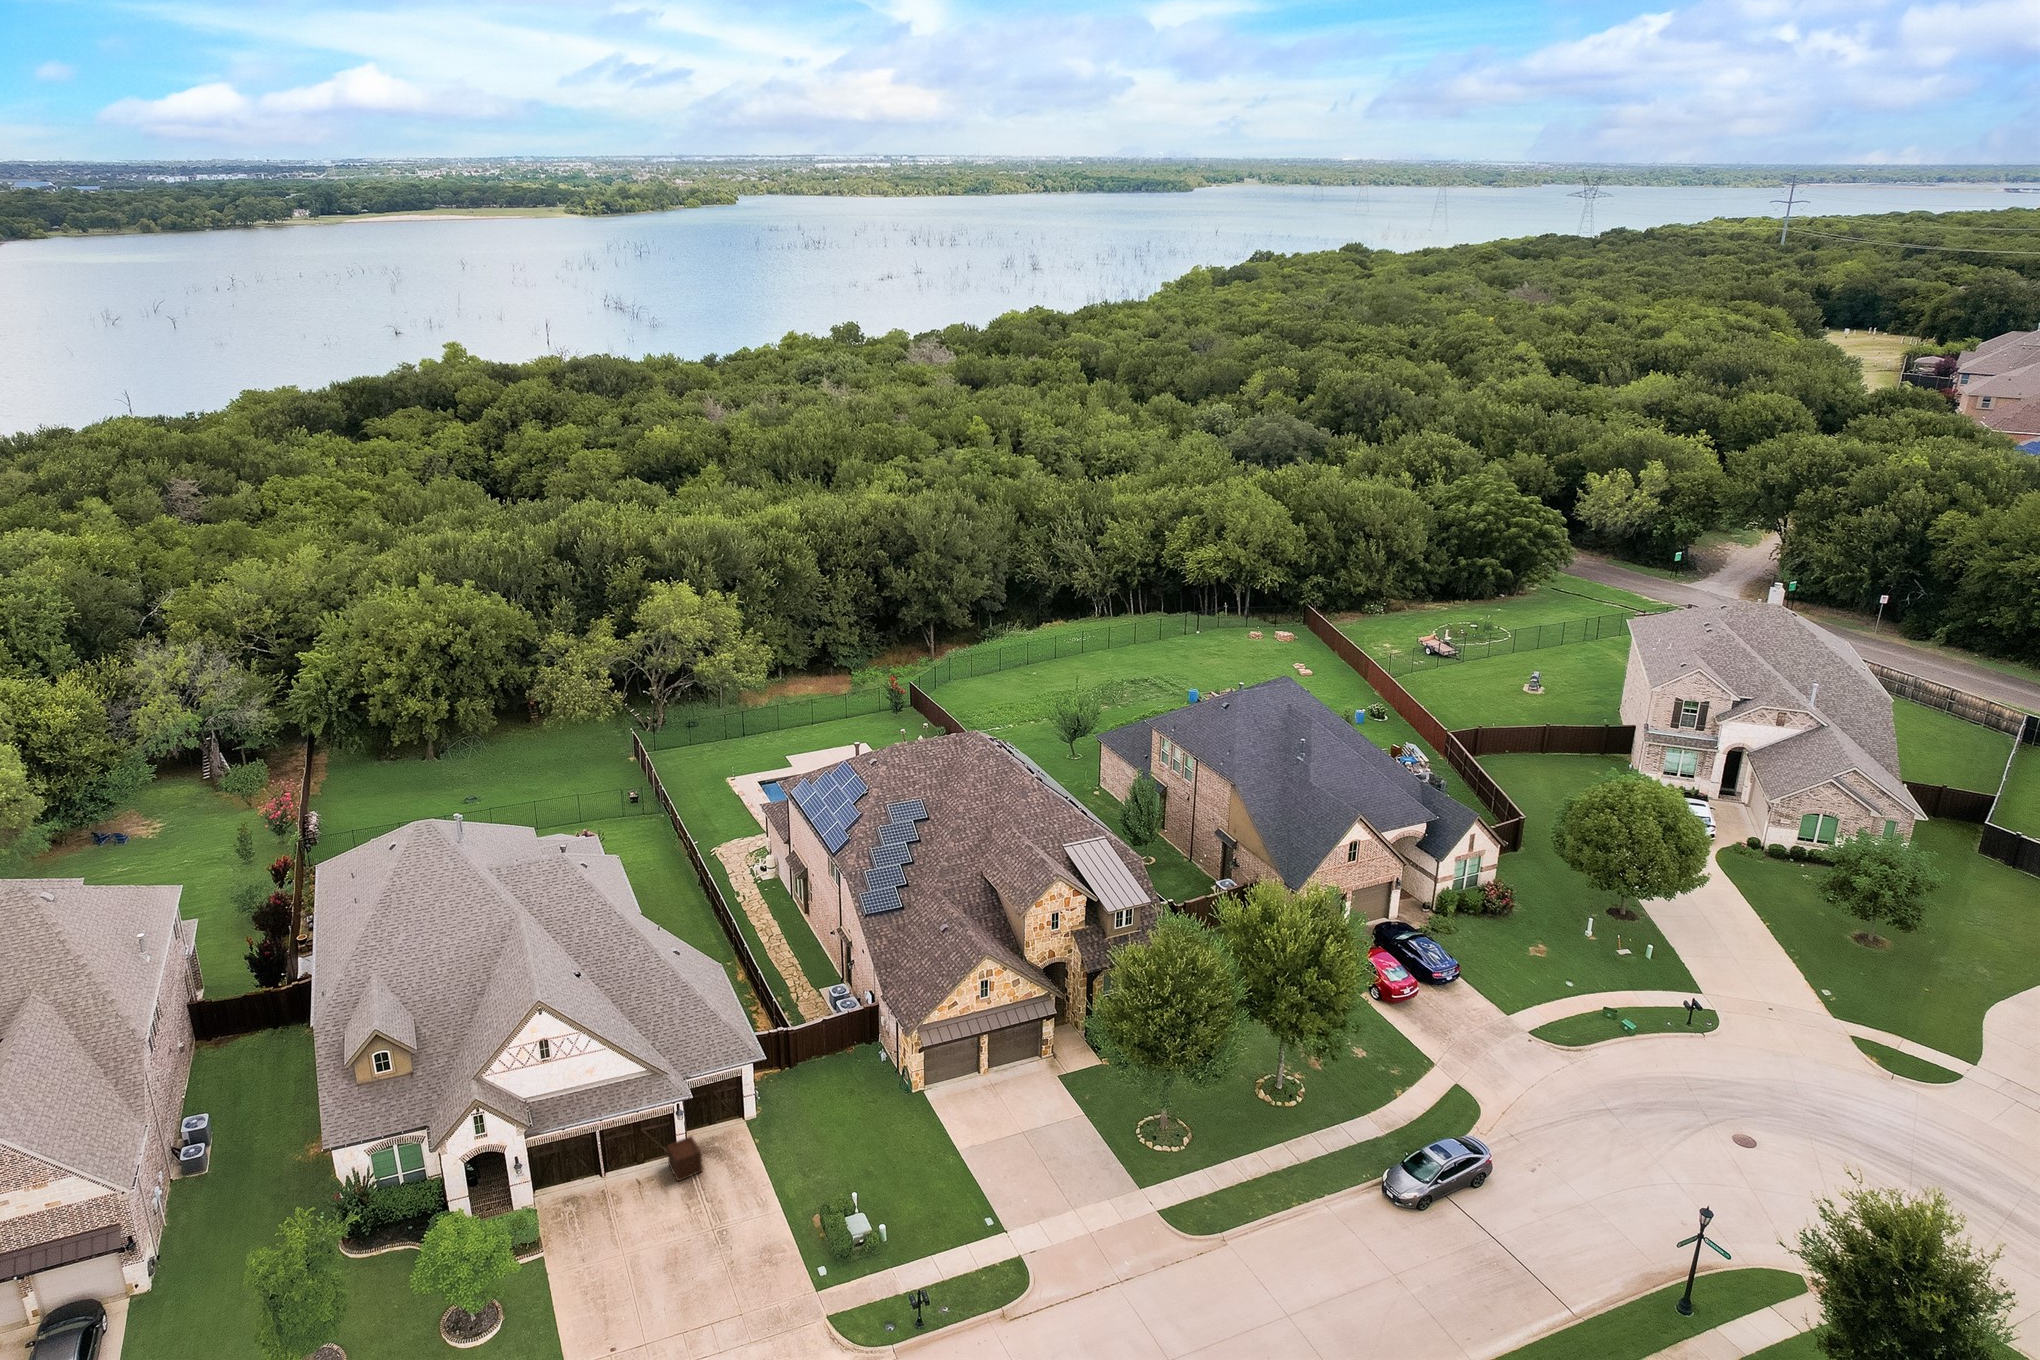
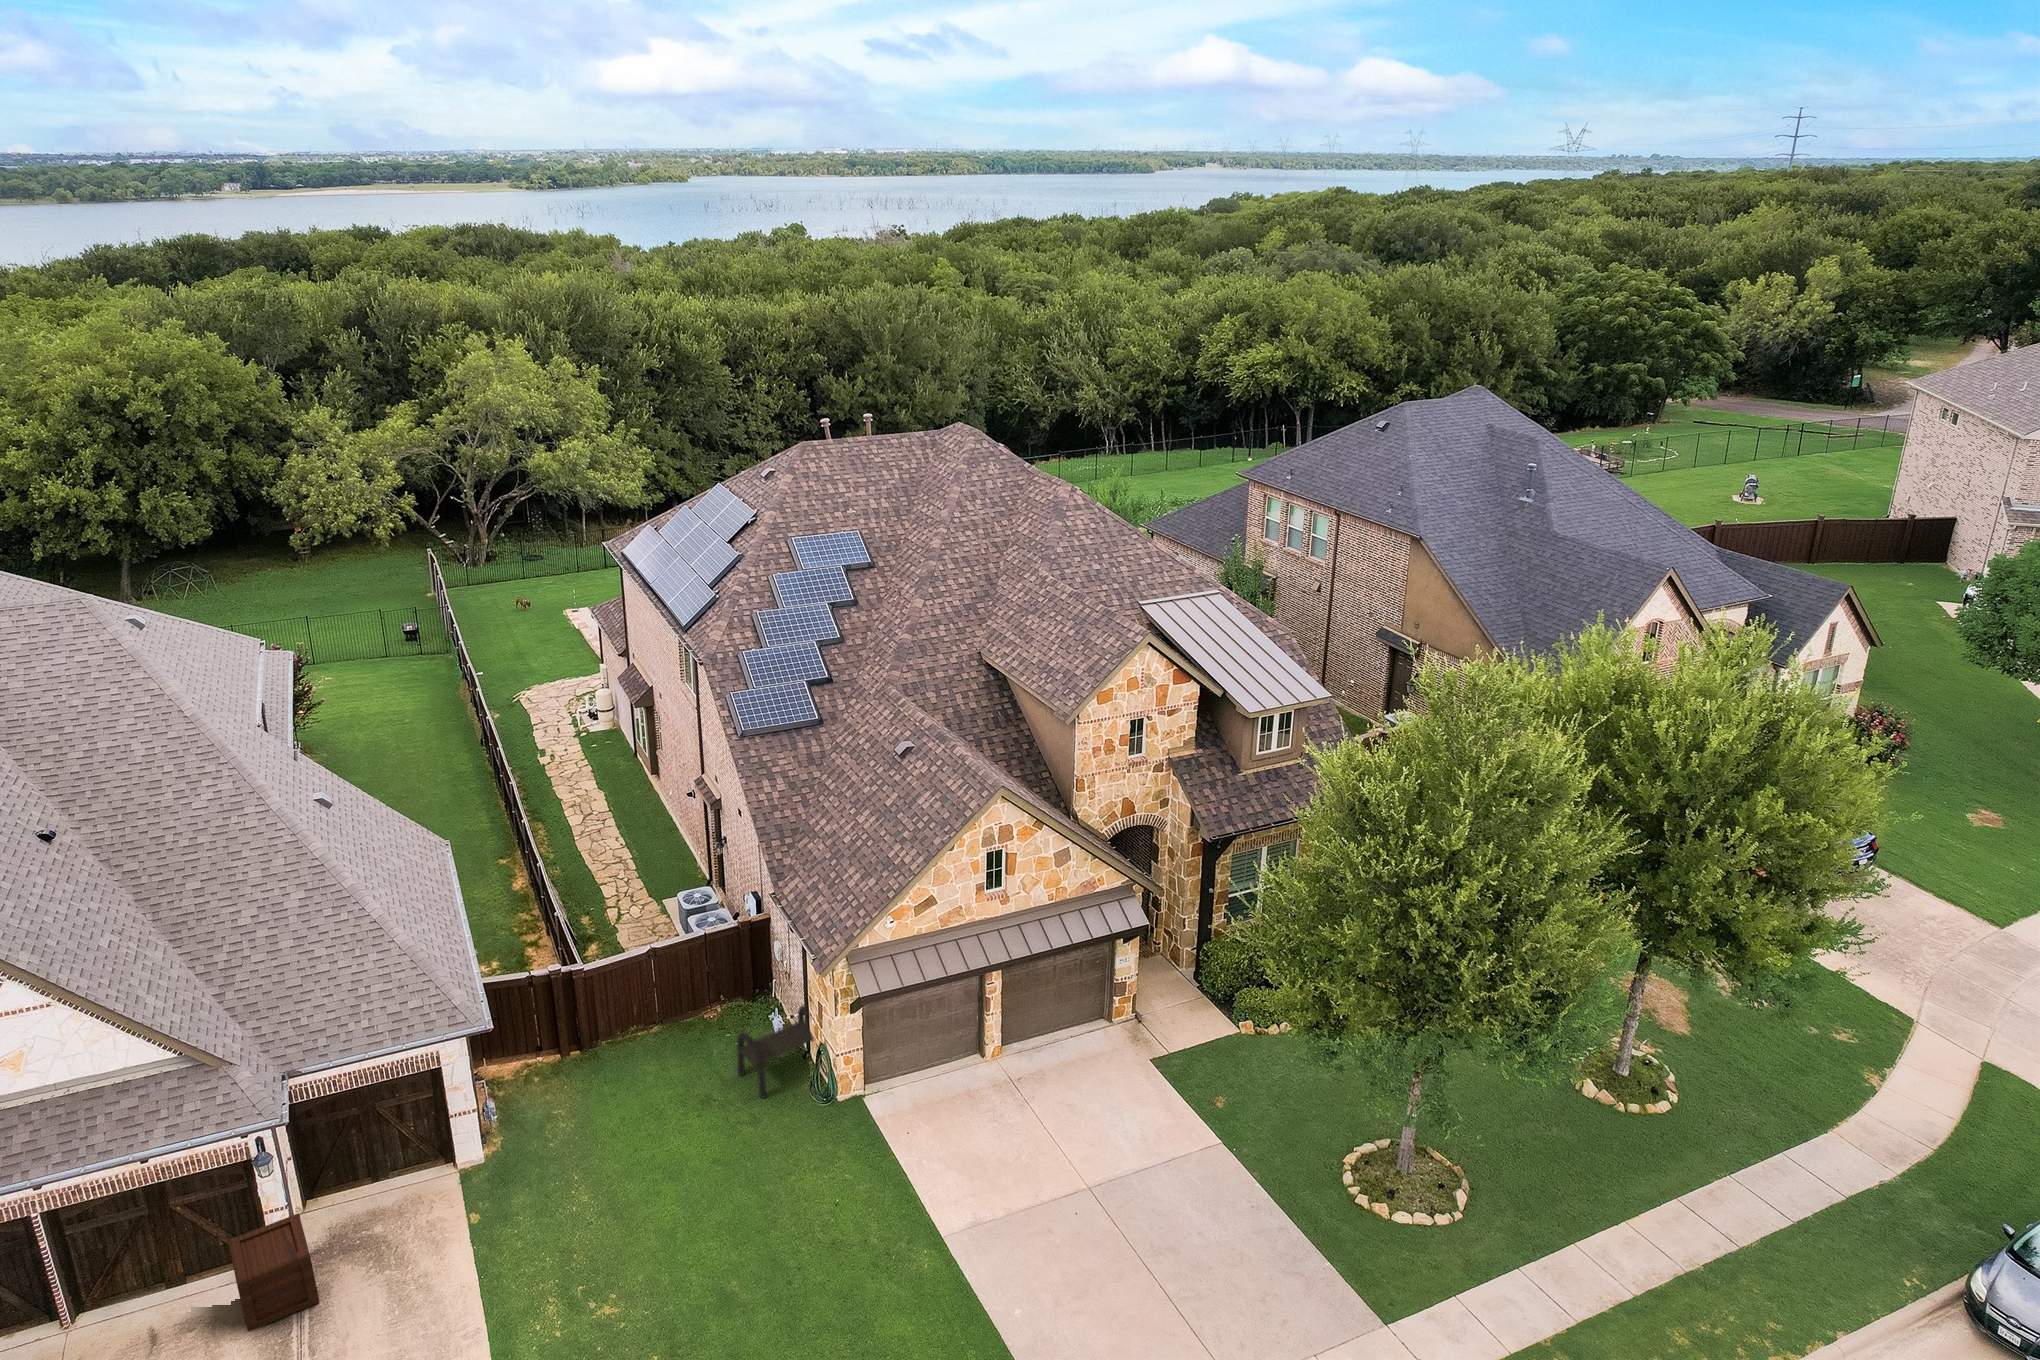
bench: none [865,1049,906,1092] -> present [737,1006,814,1098]

